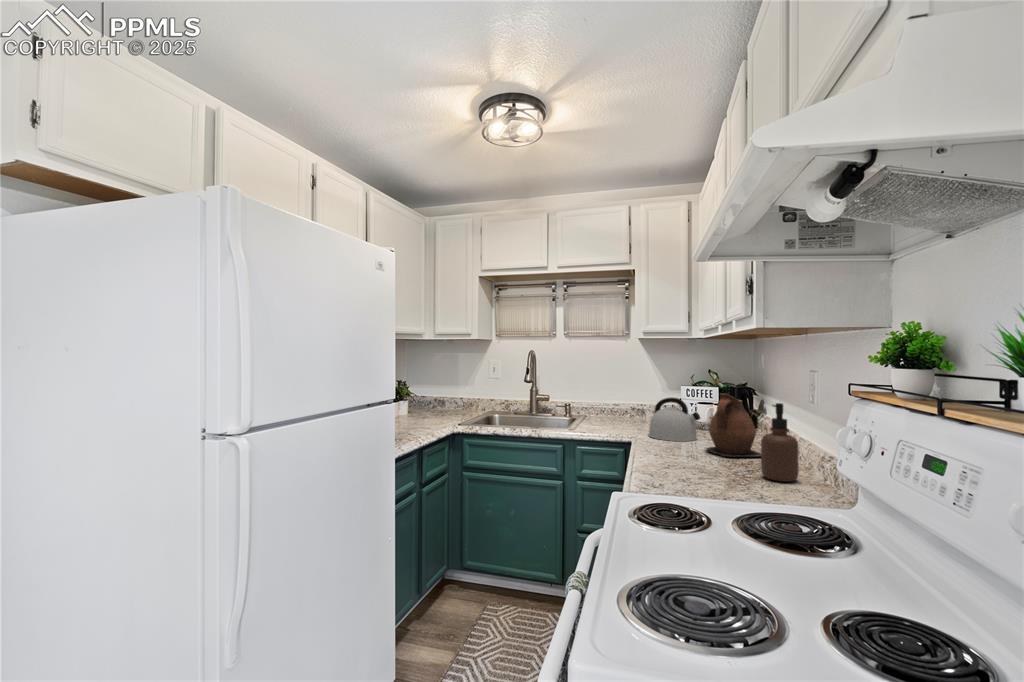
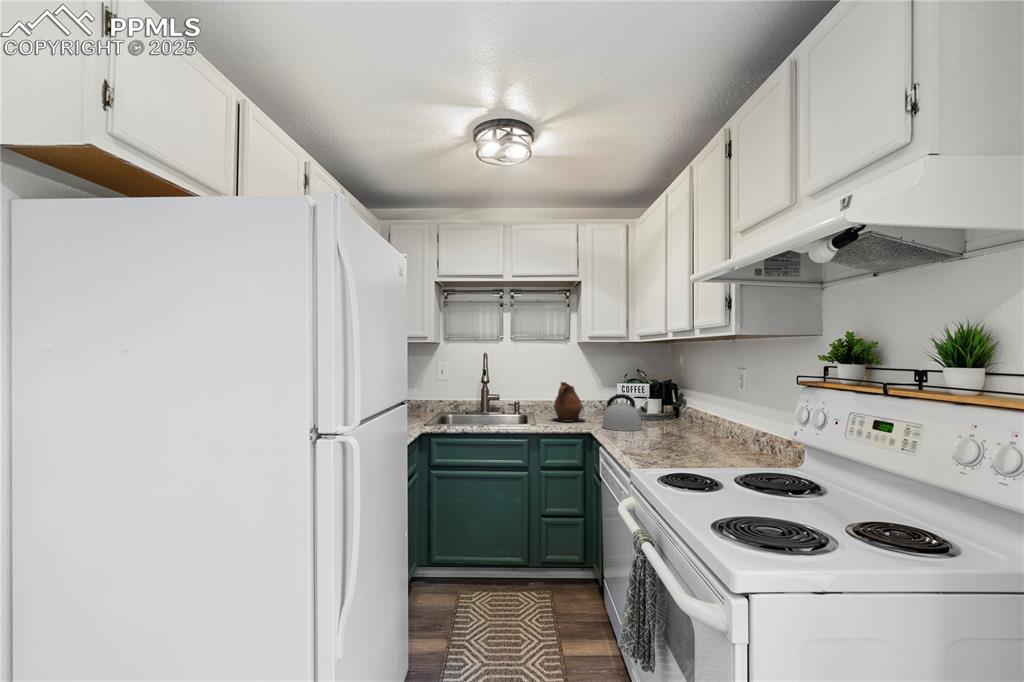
ceramic pitcher: present [706,394,761,457] -> present [552,382,585,422]
soap dispenser: present [761,403,799,482] -> none [718,395,746,455]

